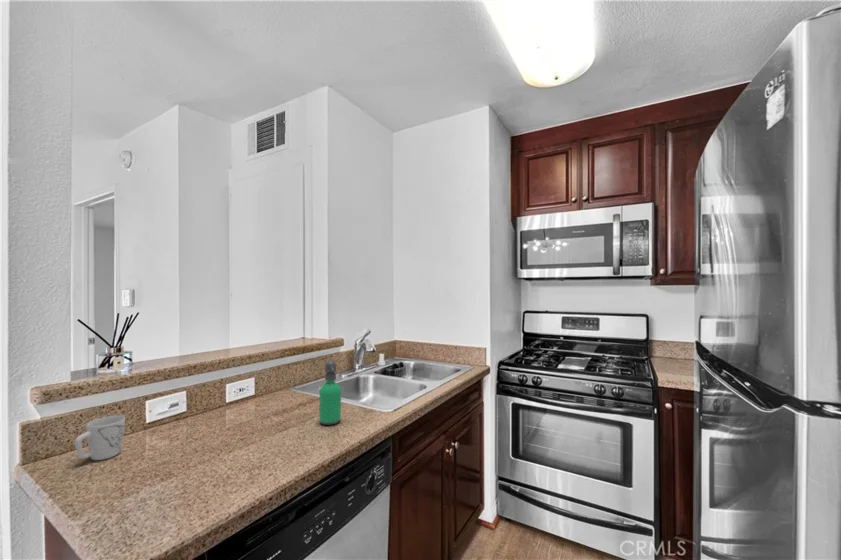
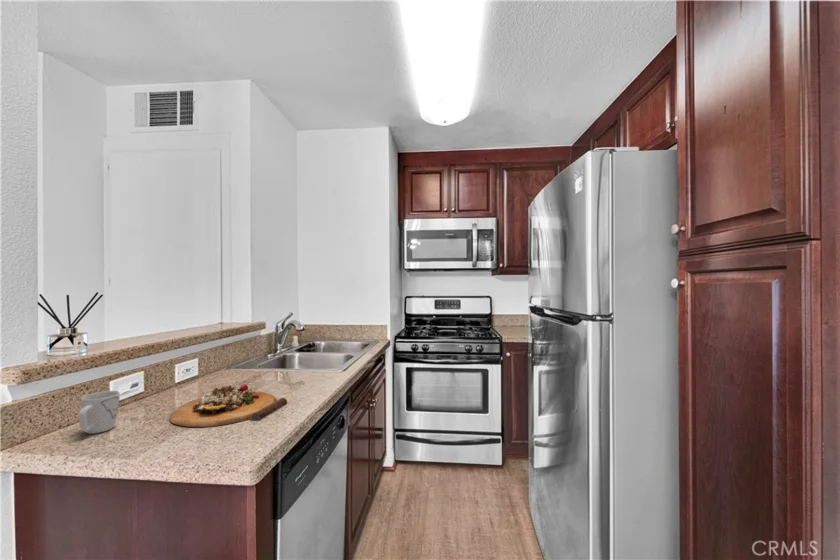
soap dispenser: present [319,361,341,425] -> none [291,331,310,383]
cutting board: none [154,423,279,482] -> present [169,384,287,427]

